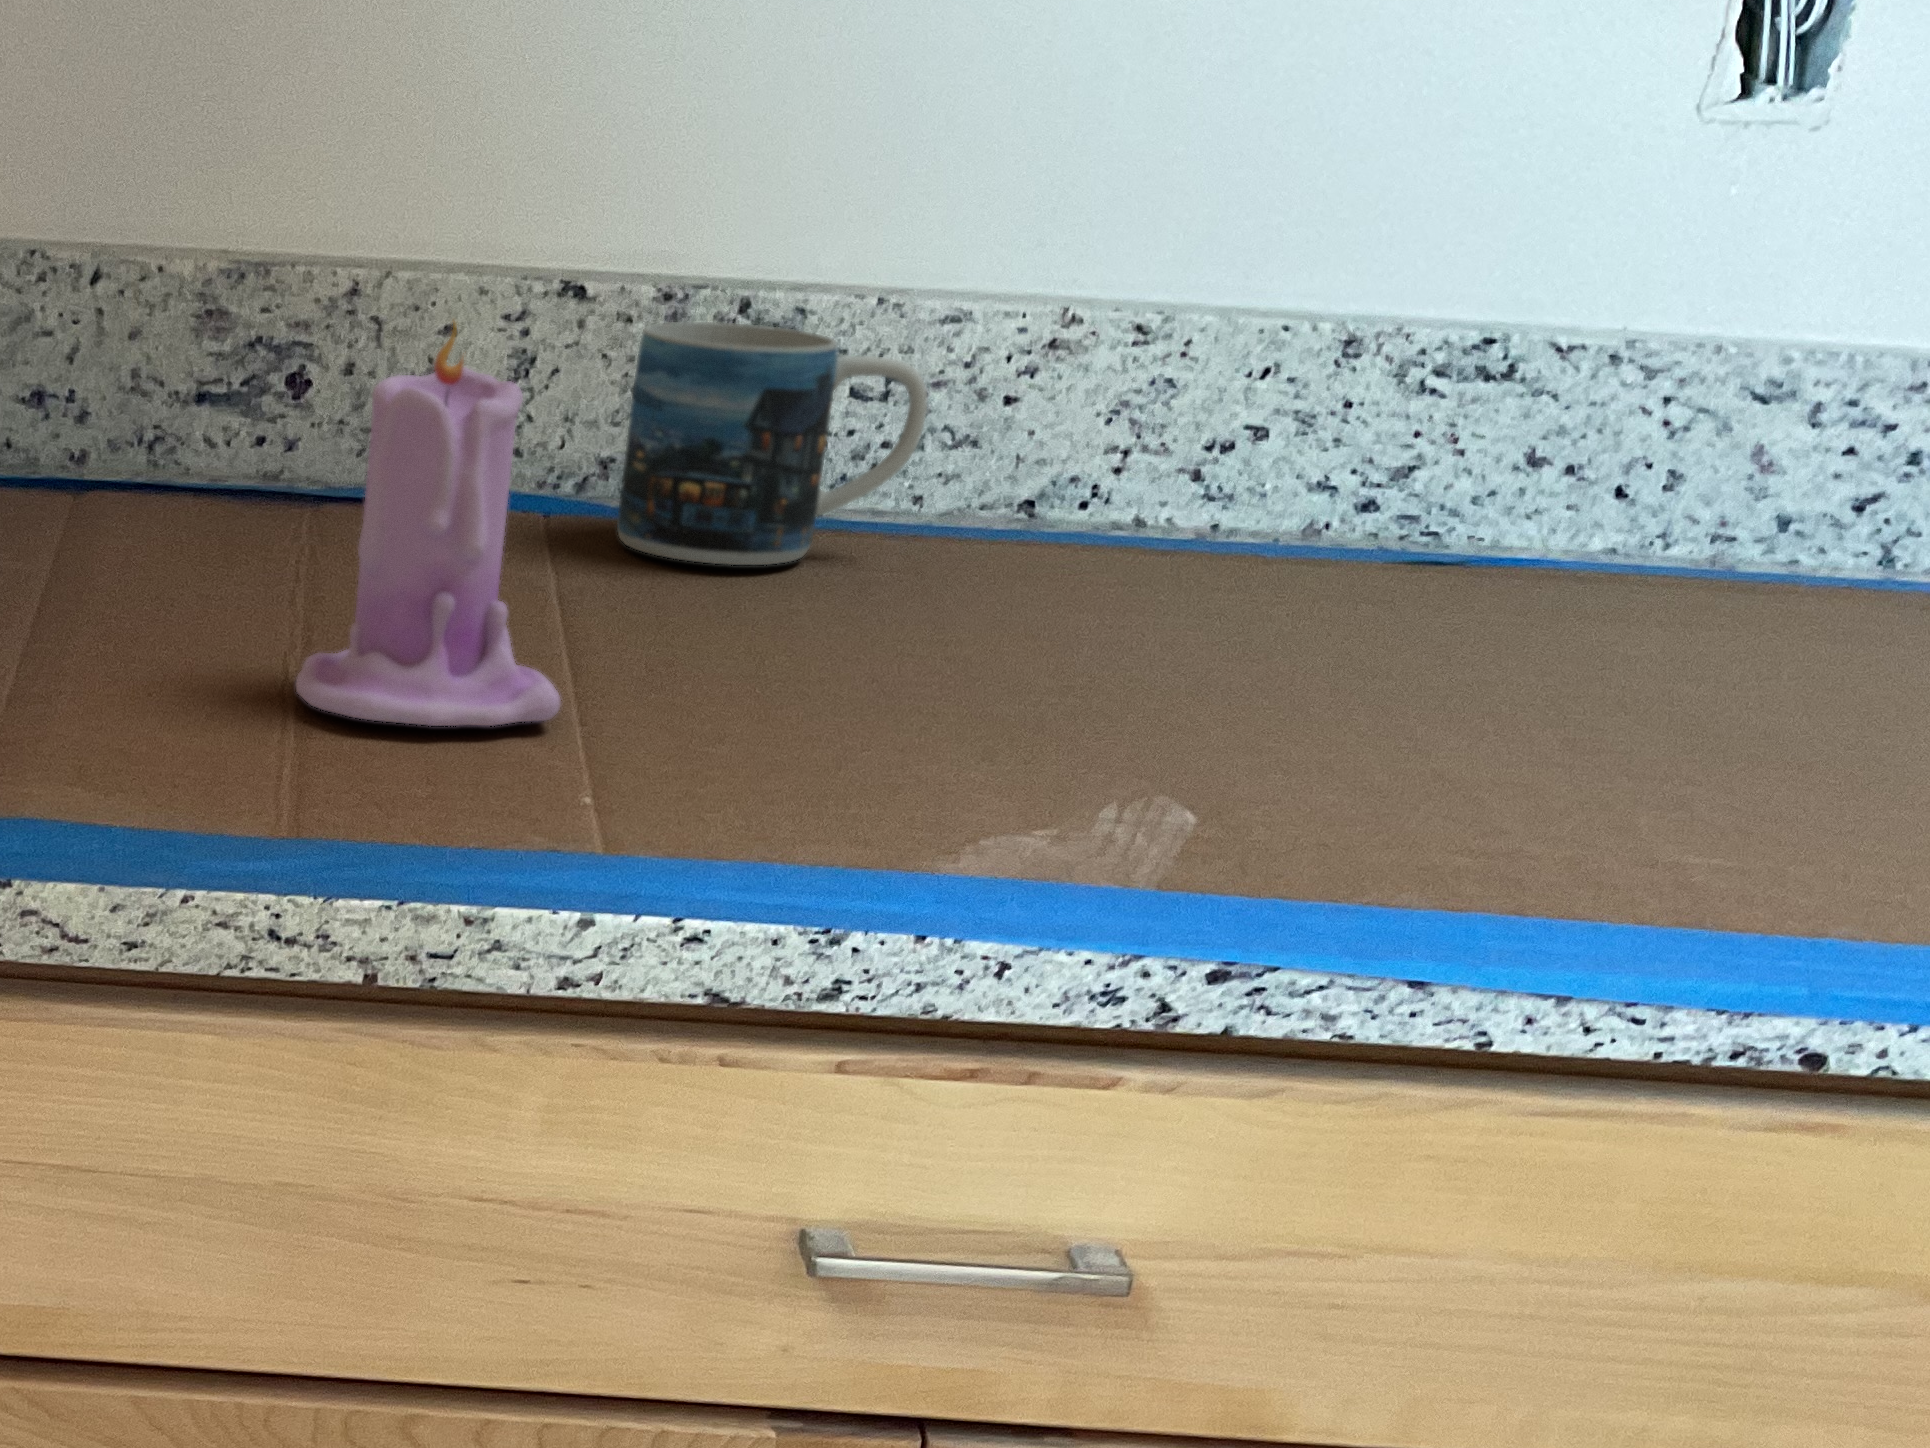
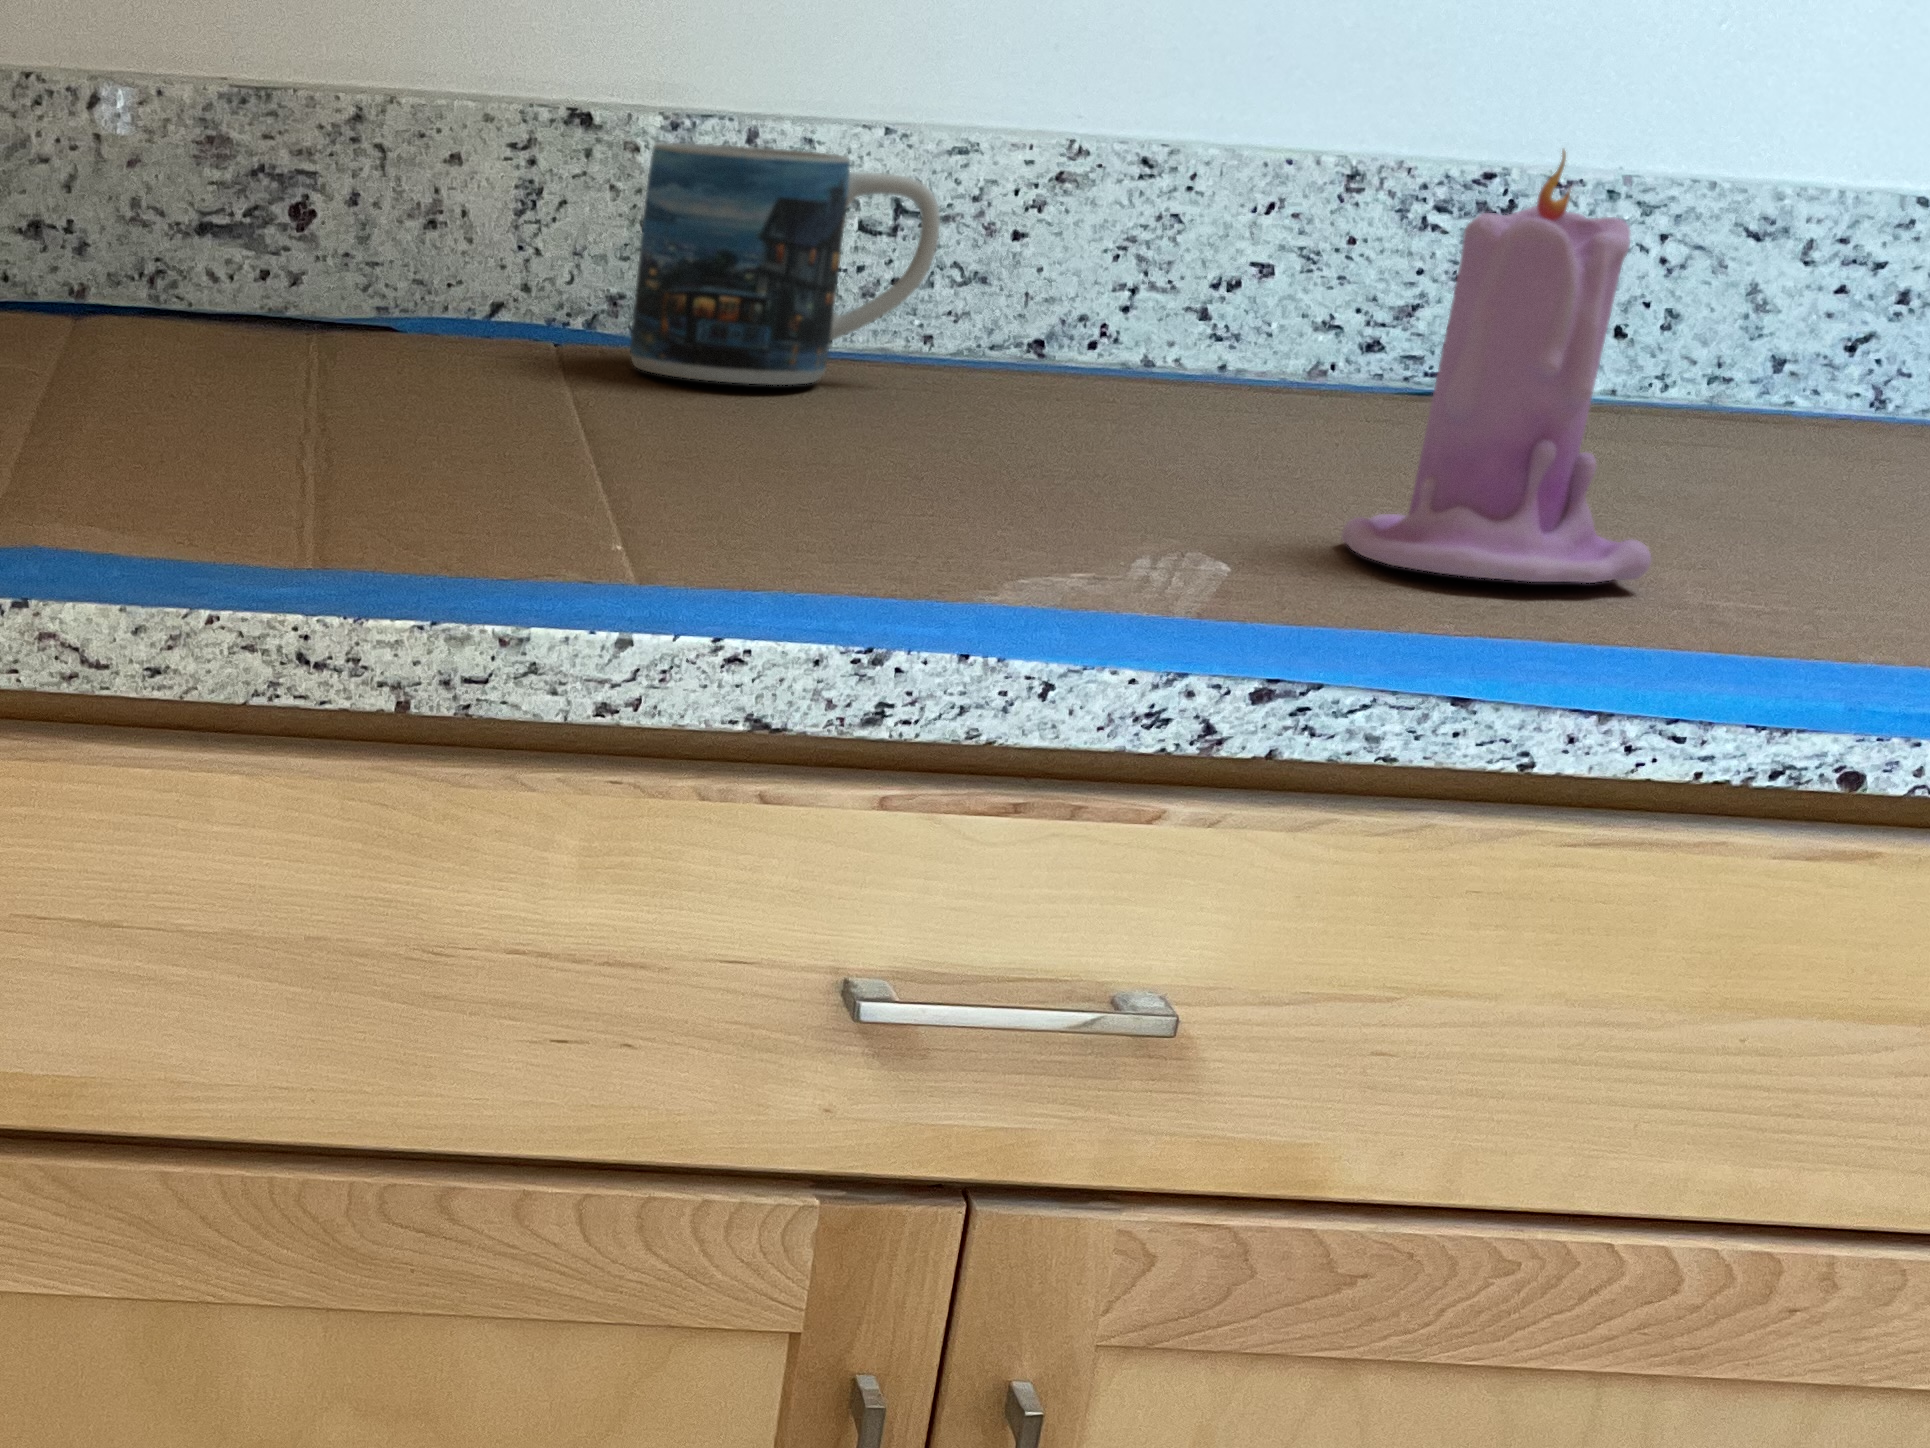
candle: present [296,322,560,726] -> present [1341,150,1651,583]

